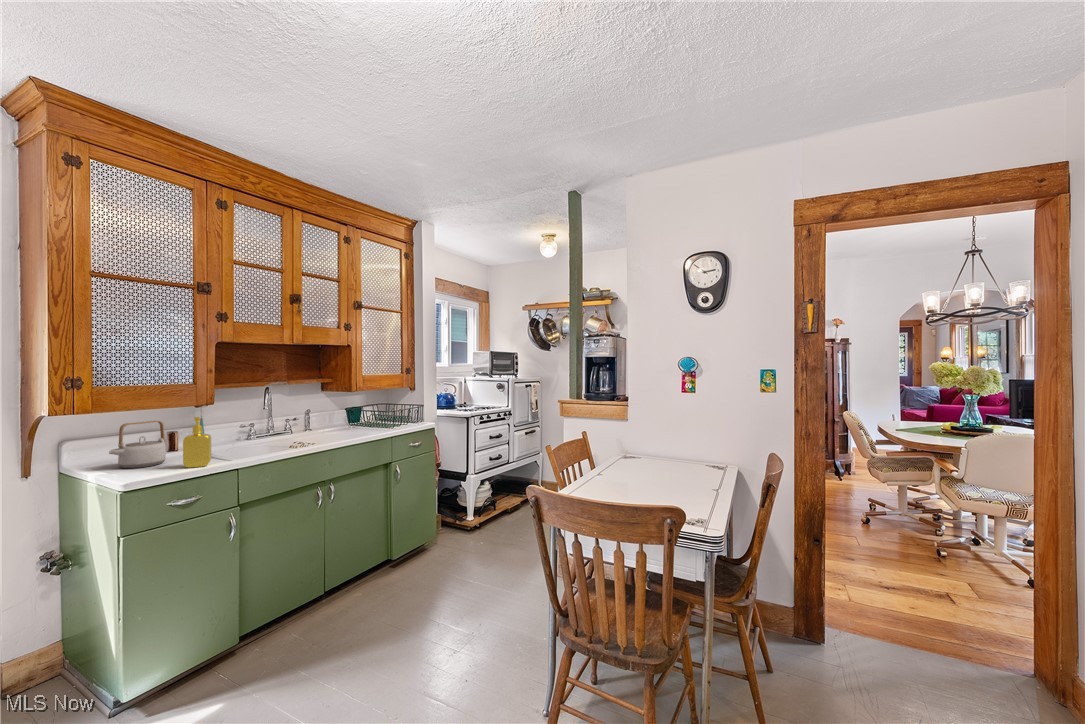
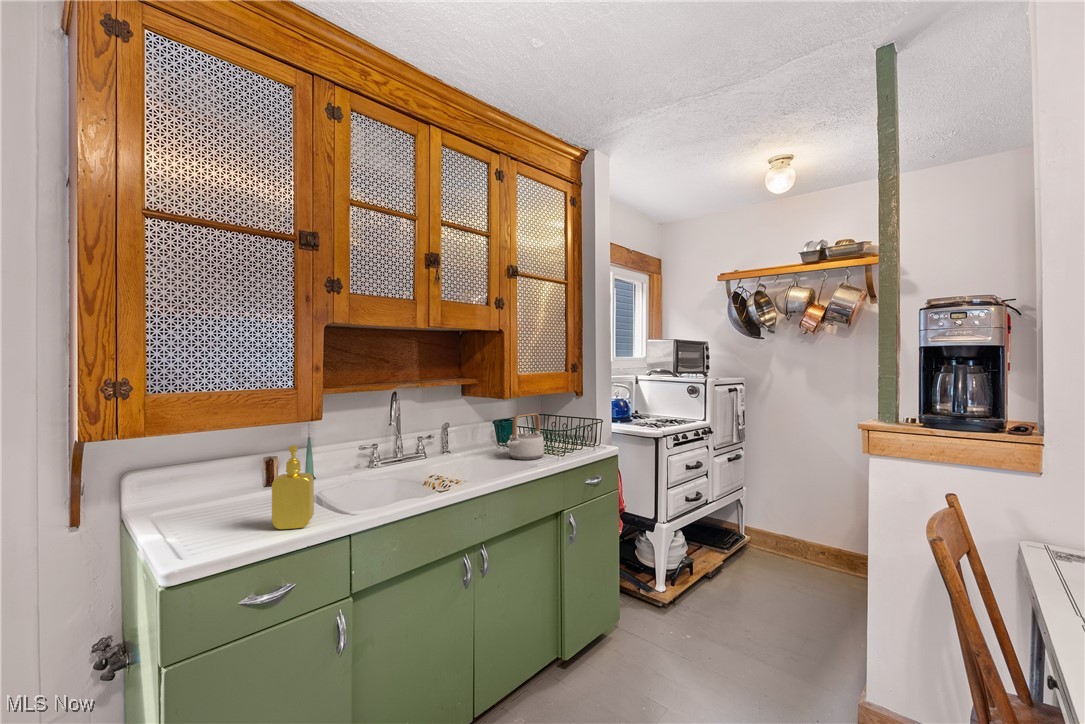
teapot: present [109,421,166,468] -> present [507,413,544,460]

